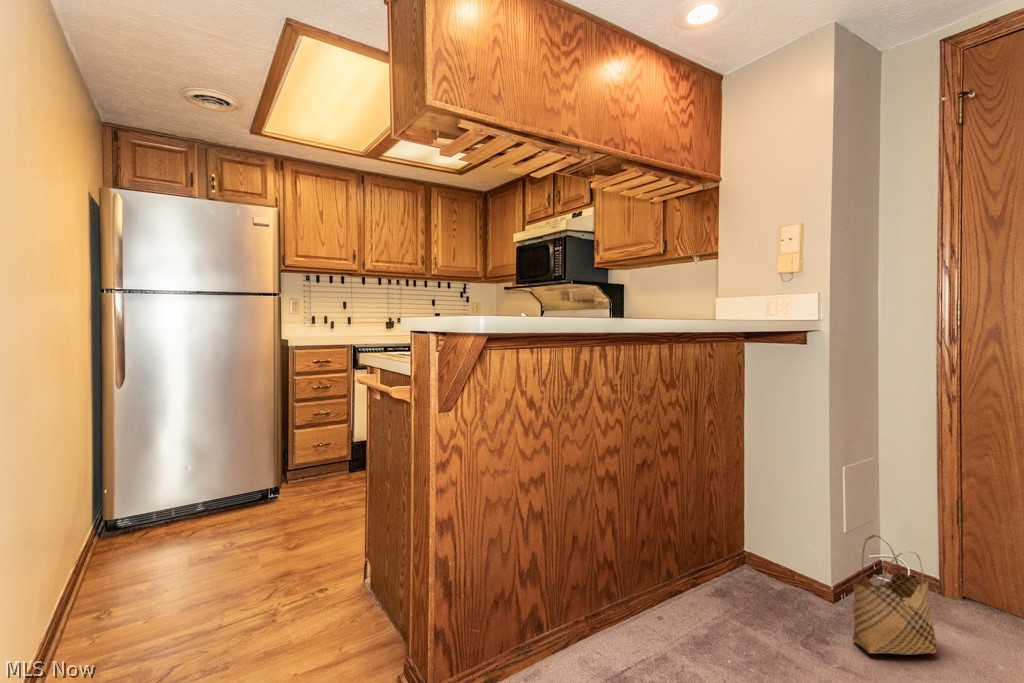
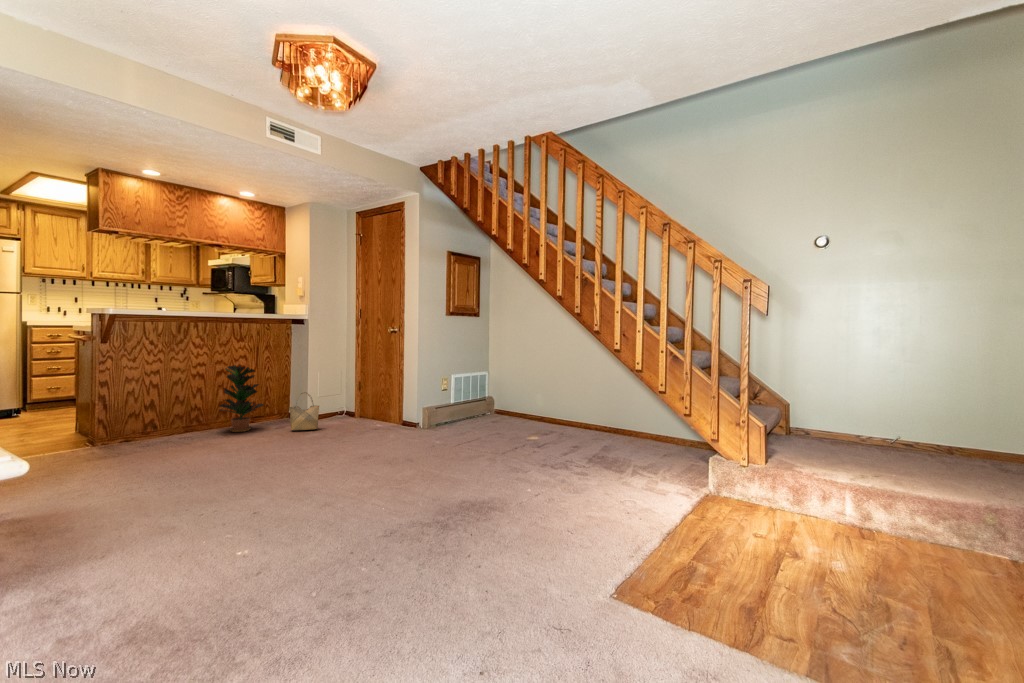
potted plant: none [656,452,766,635] -> present [220,365,263,432]

